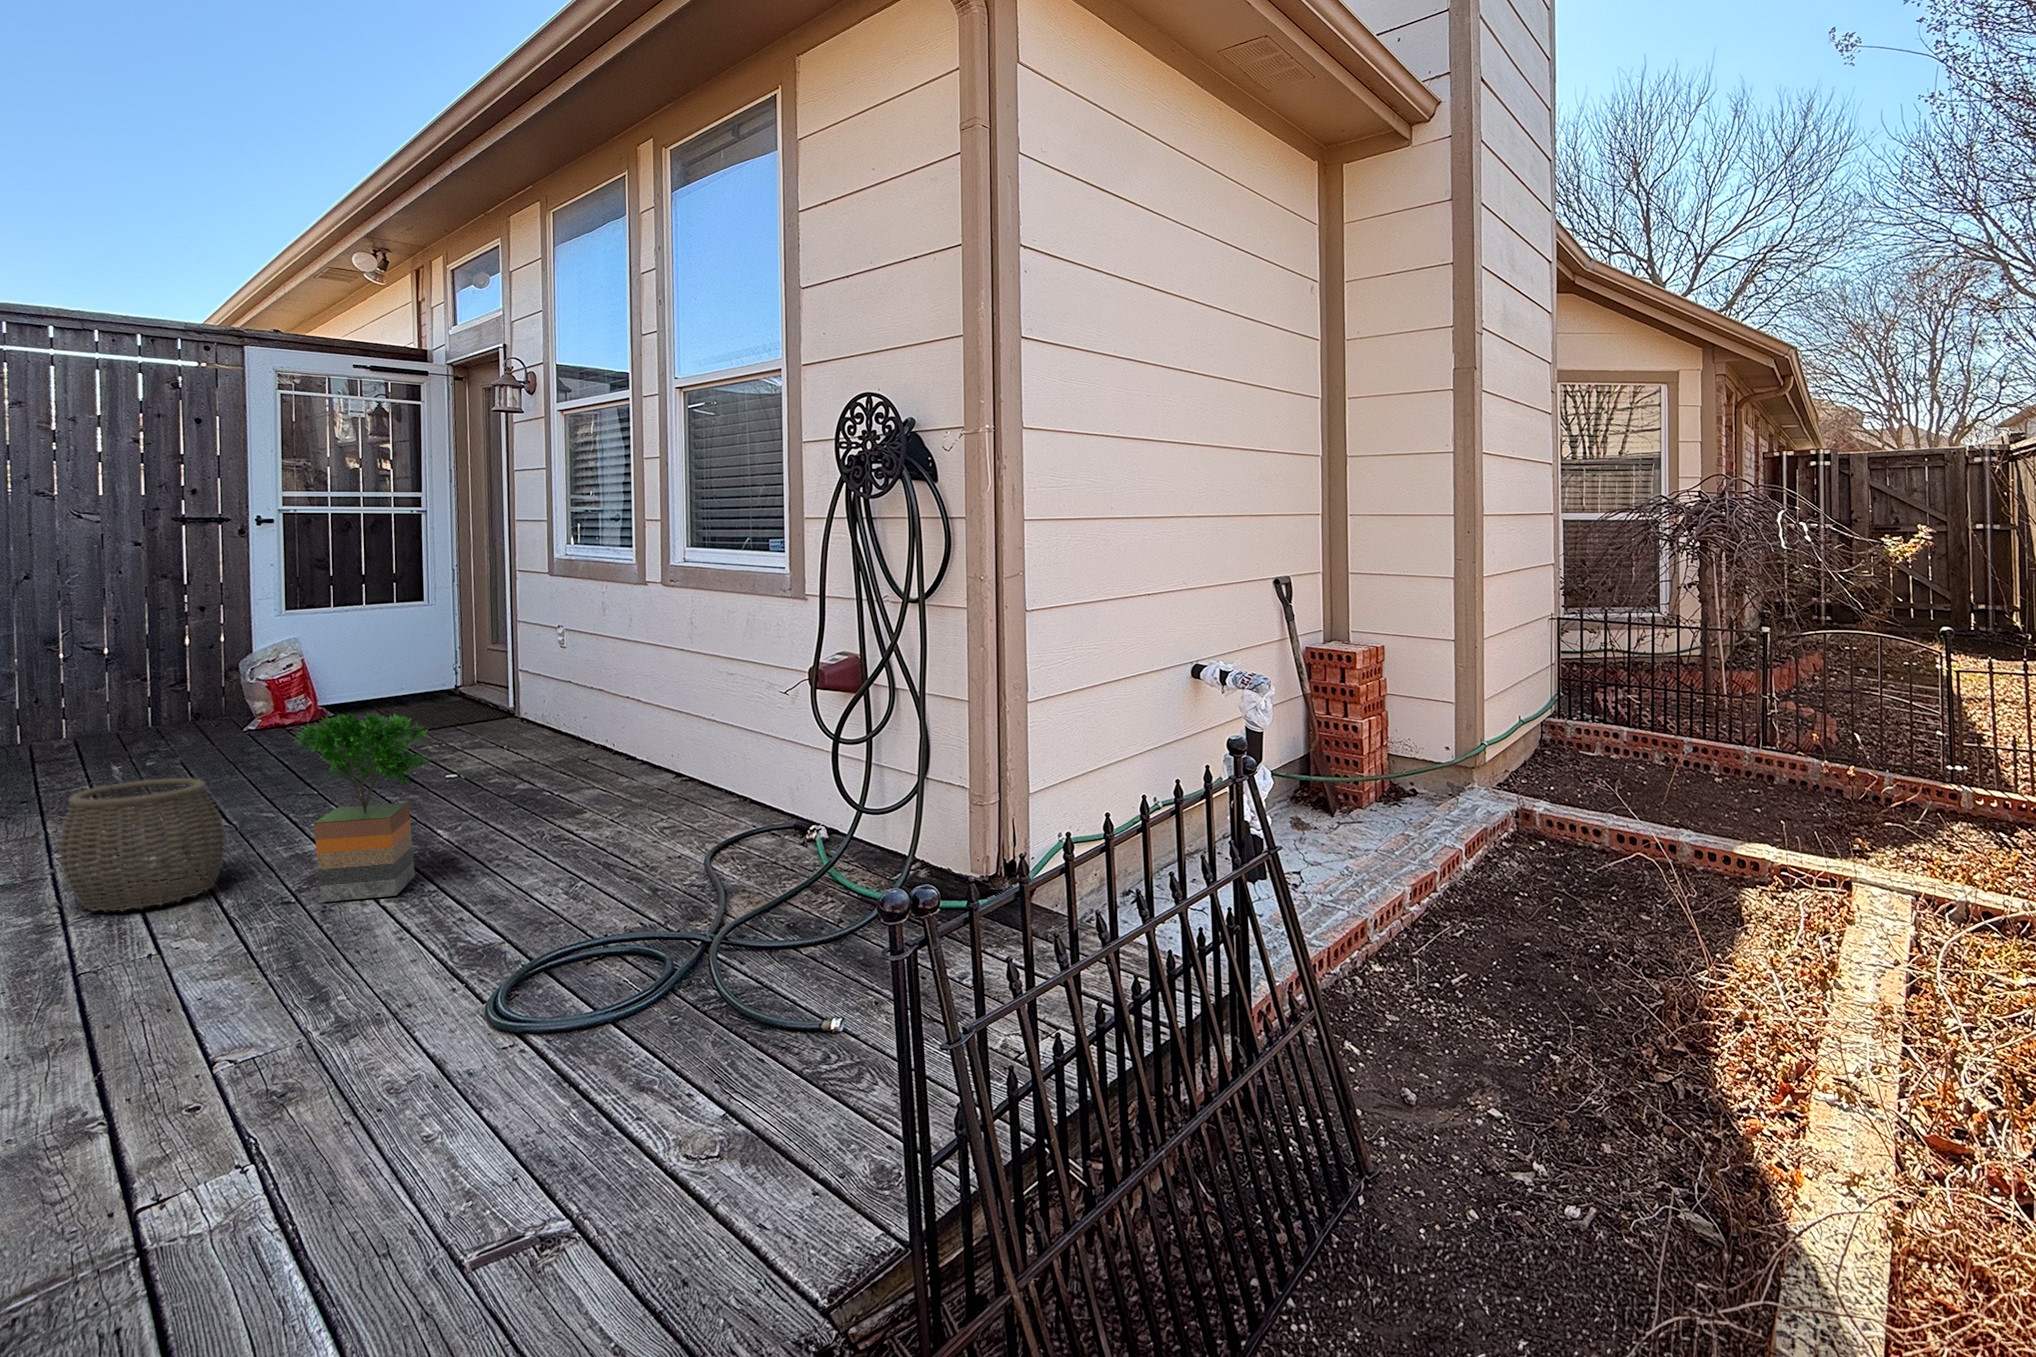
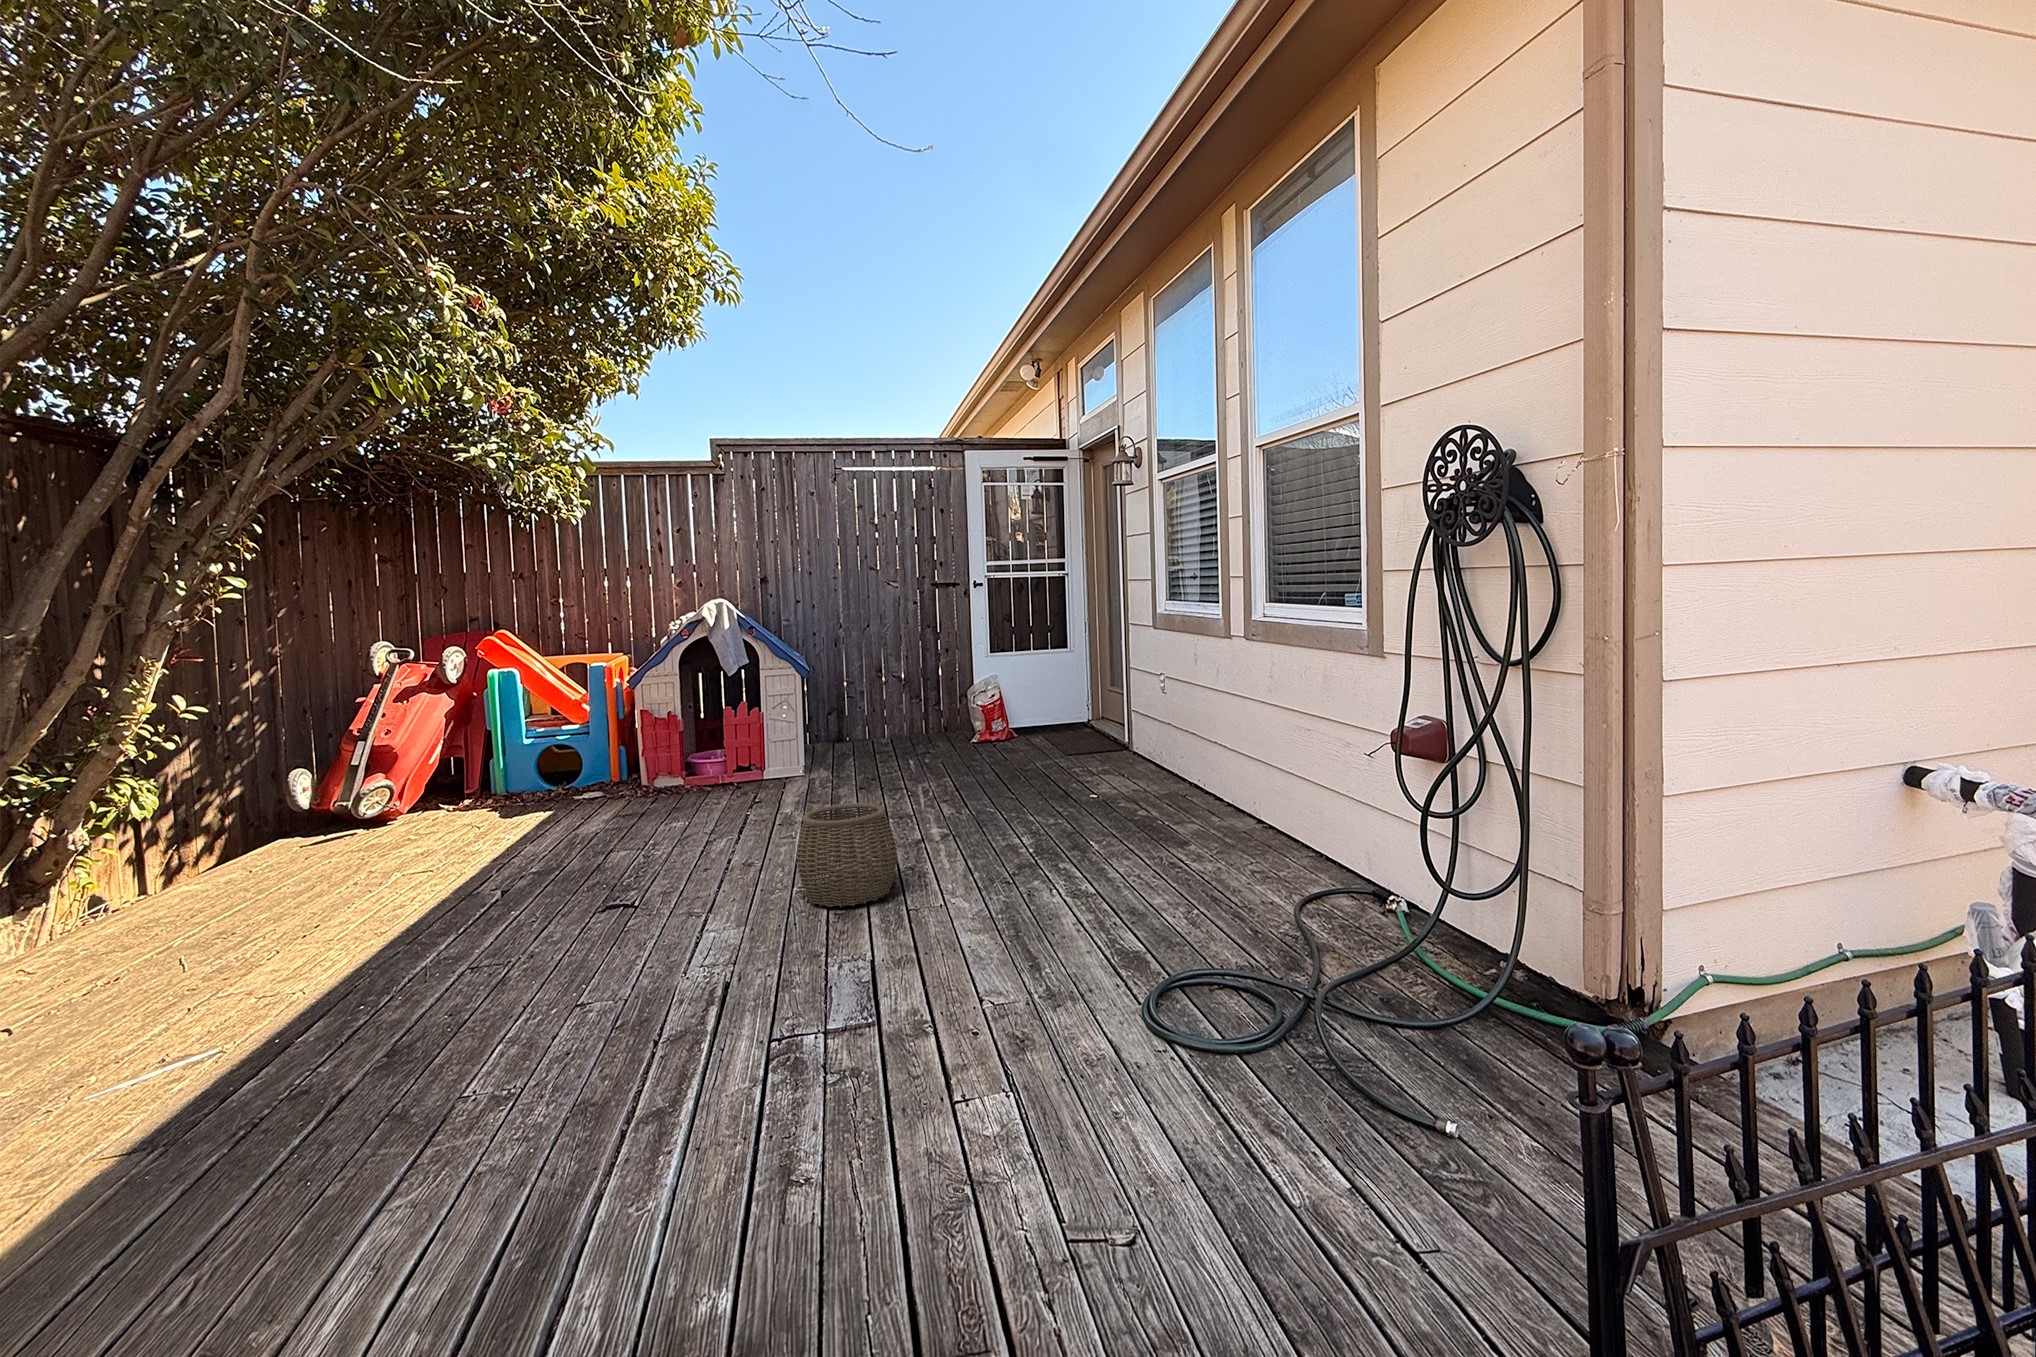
potted tree: present [296,712,428,902] -> none [937,761,1037,924]

